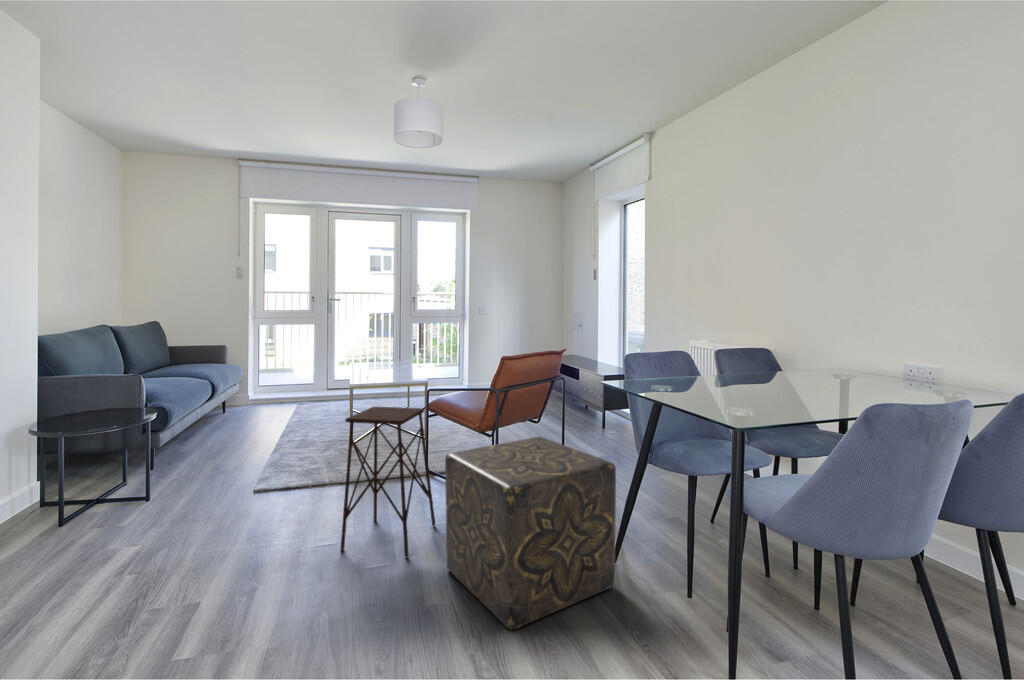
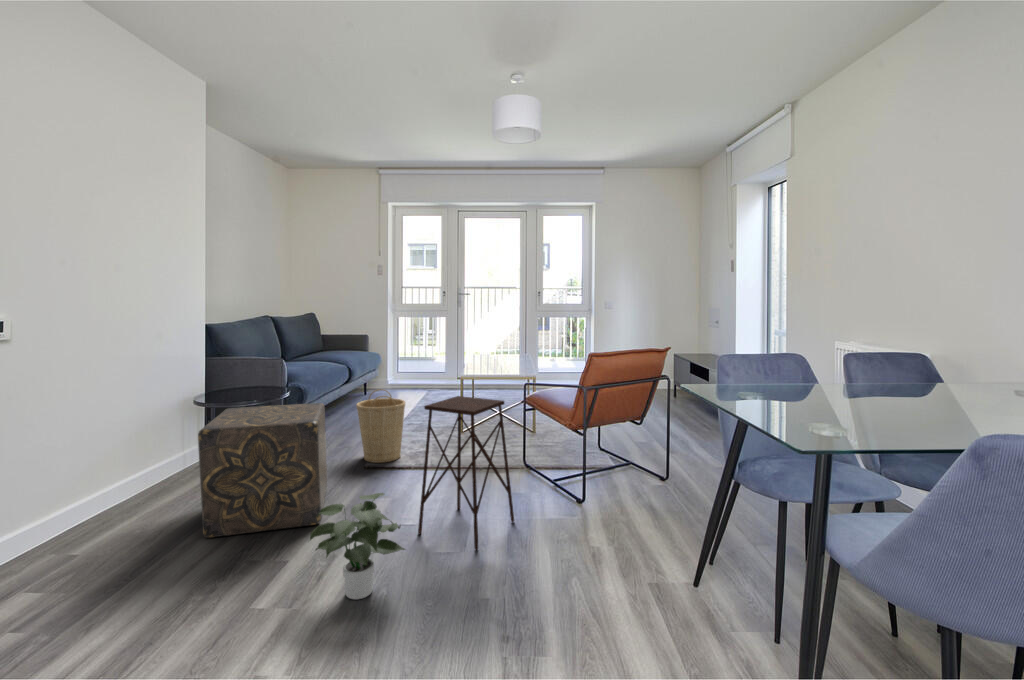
basket: none [240,404,297,484] -> present [357,389,405,463]
ottoman: present [445,437,616,629] -> present [198,403,327,538]
potted plant: none [241,511,347,624] -> present [310,493,405,599]

